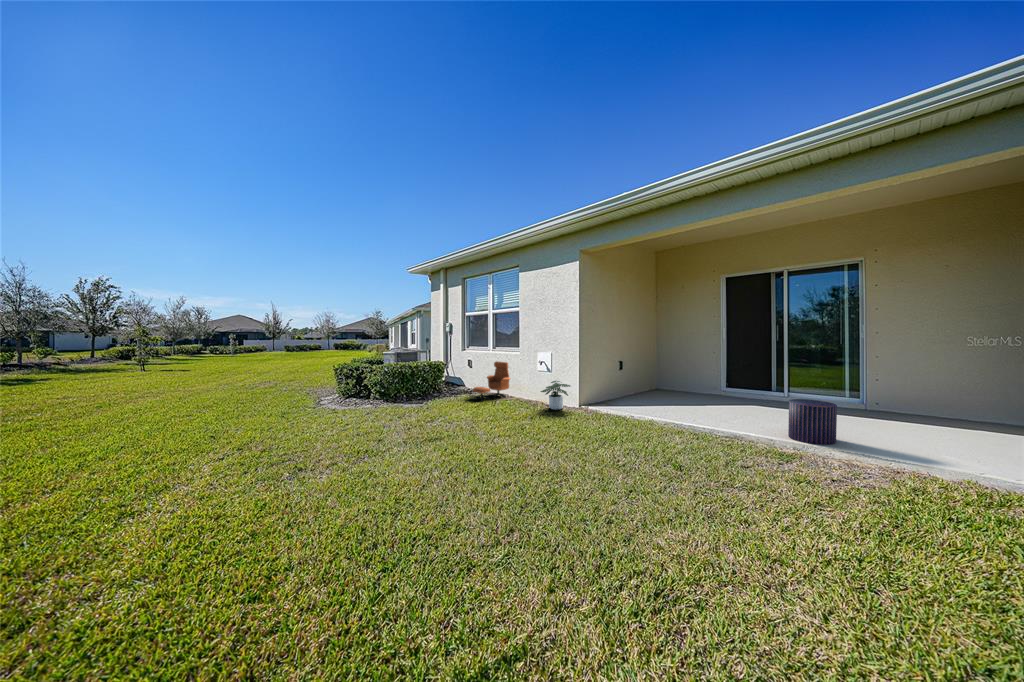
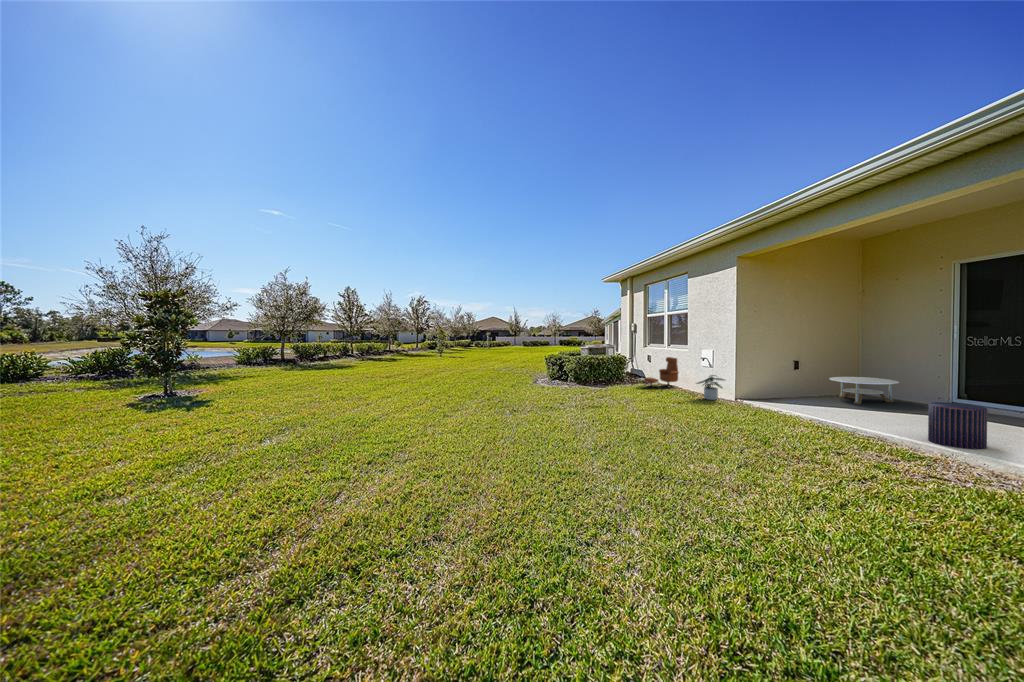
round table: none [643,374,694,400] -> present [829,377,899,404]

